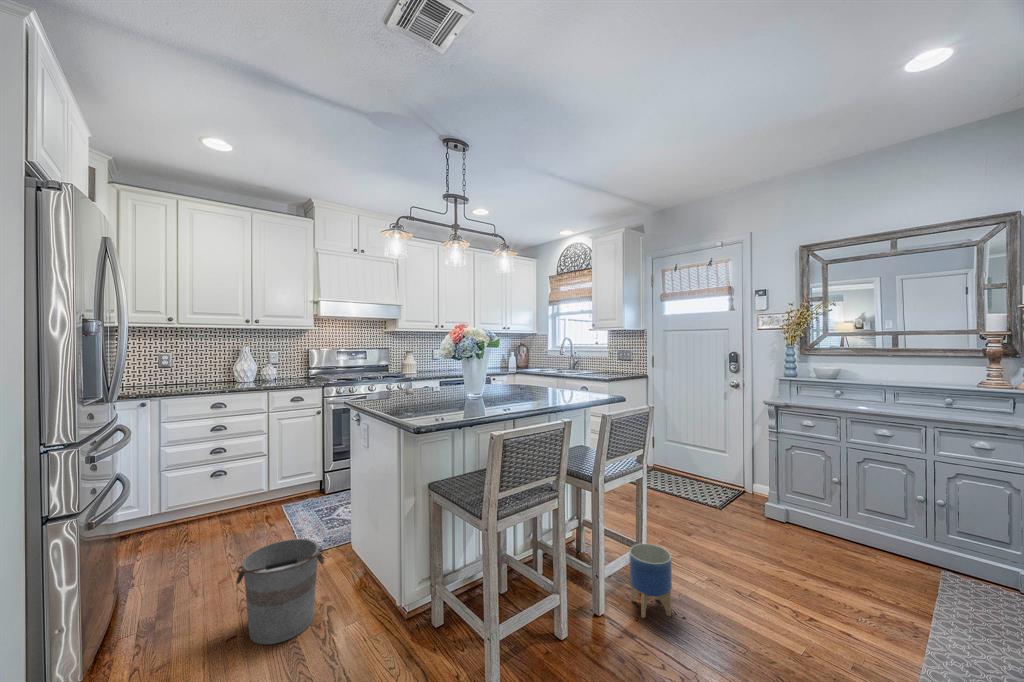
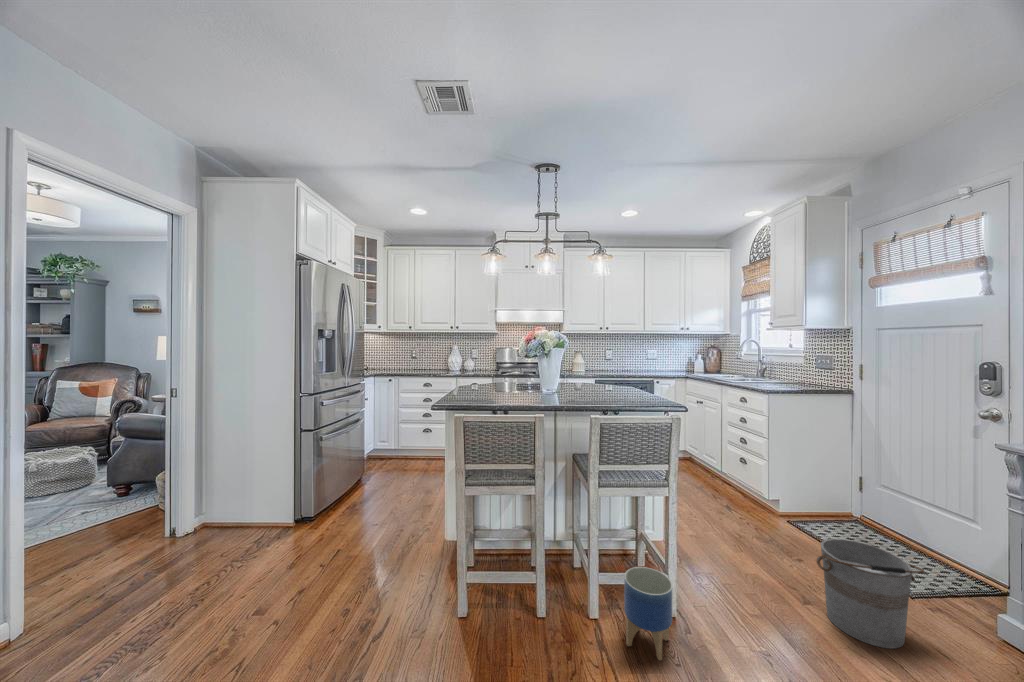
bucket: present [236,539,324,644] -> present [817,539,924,649]

